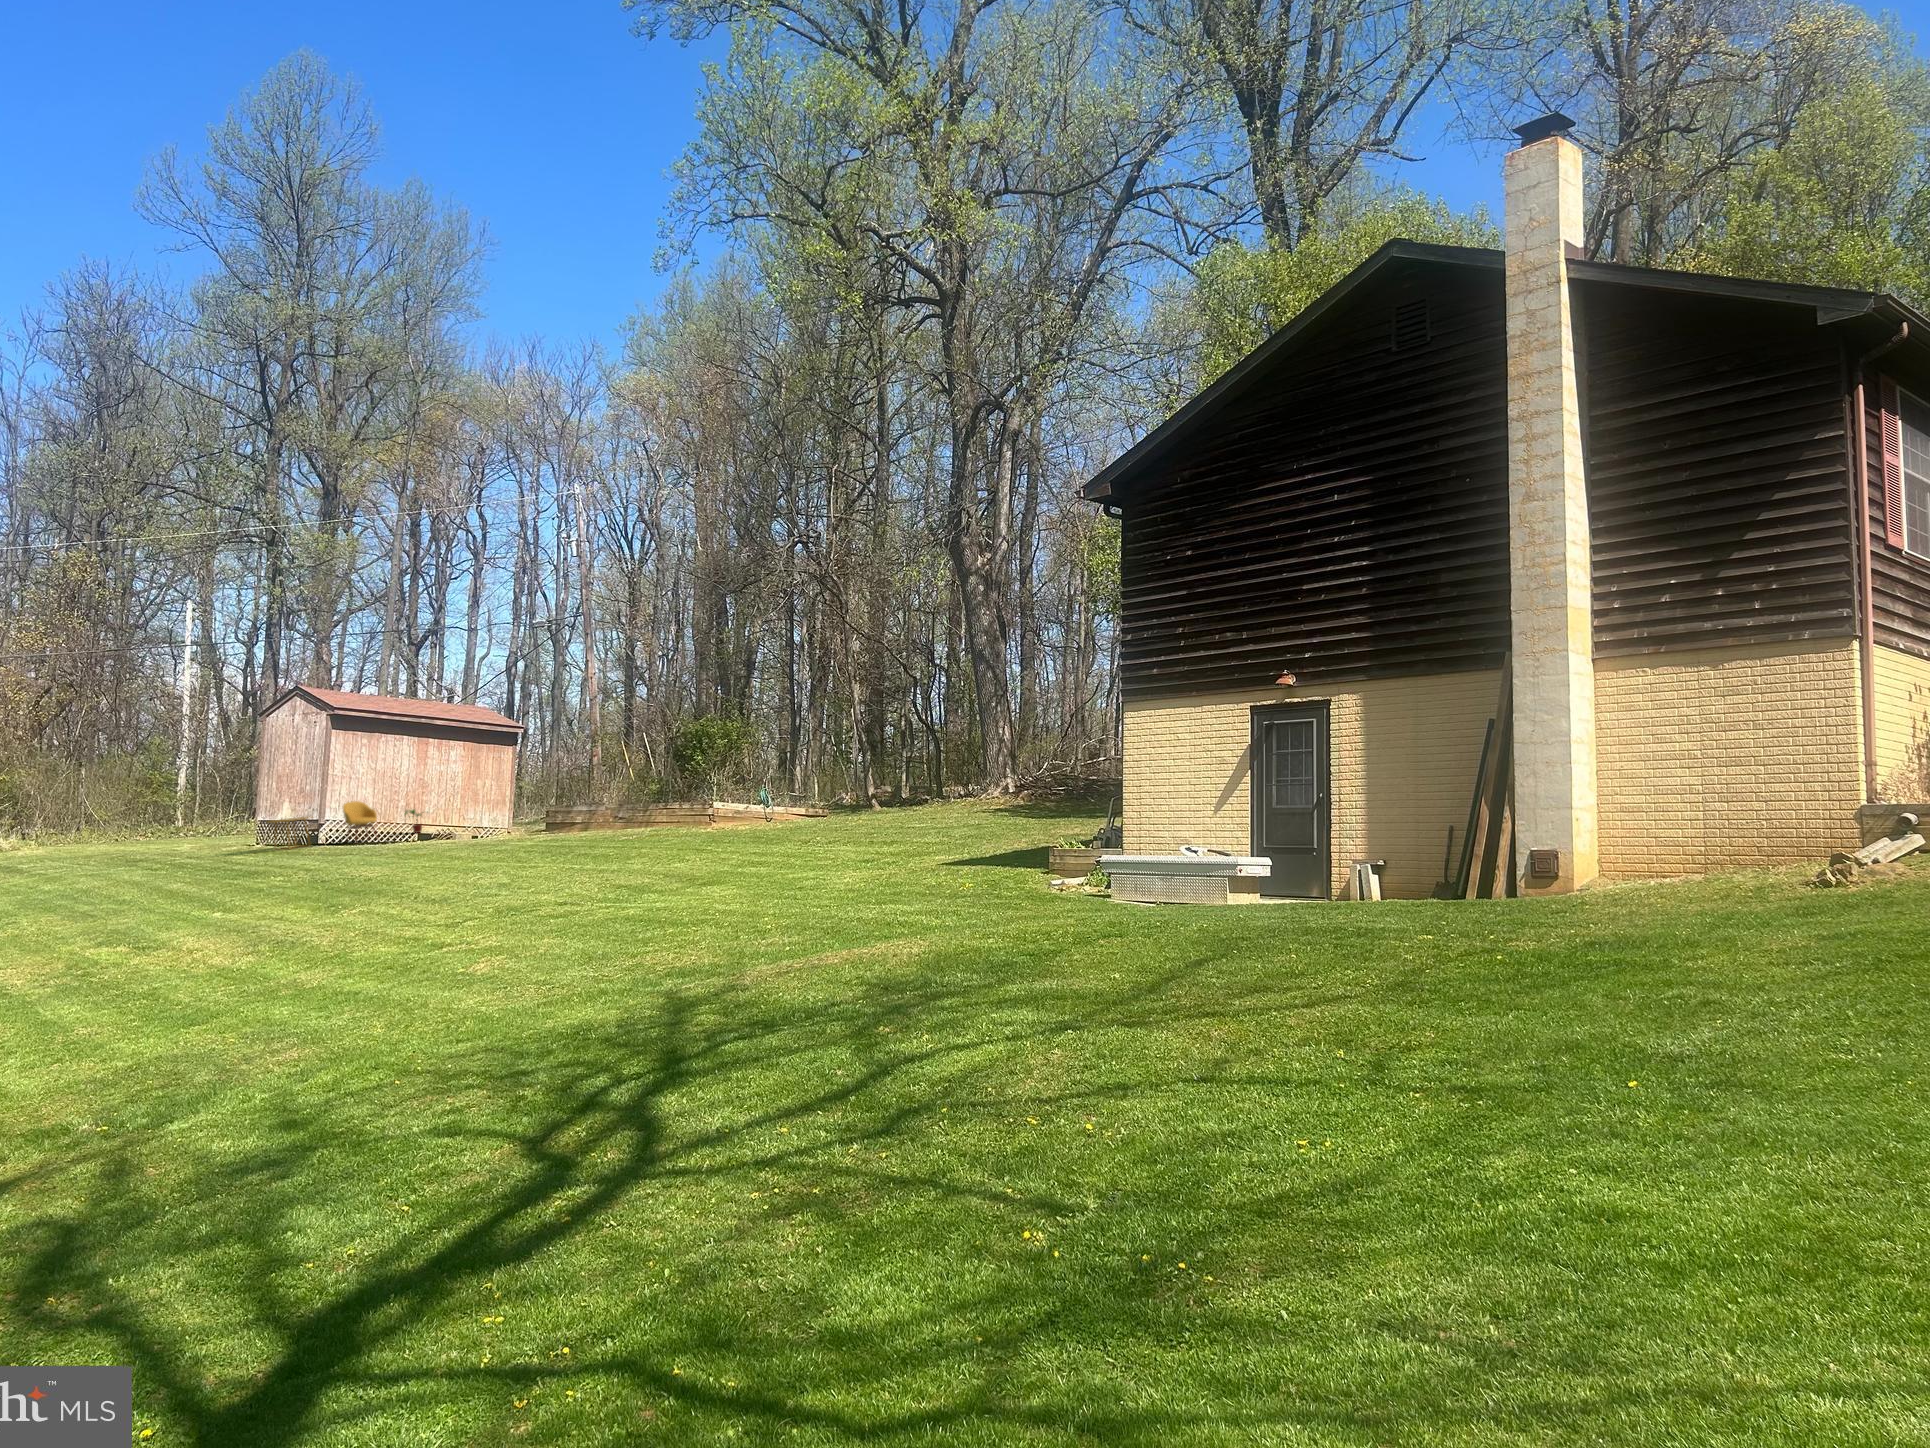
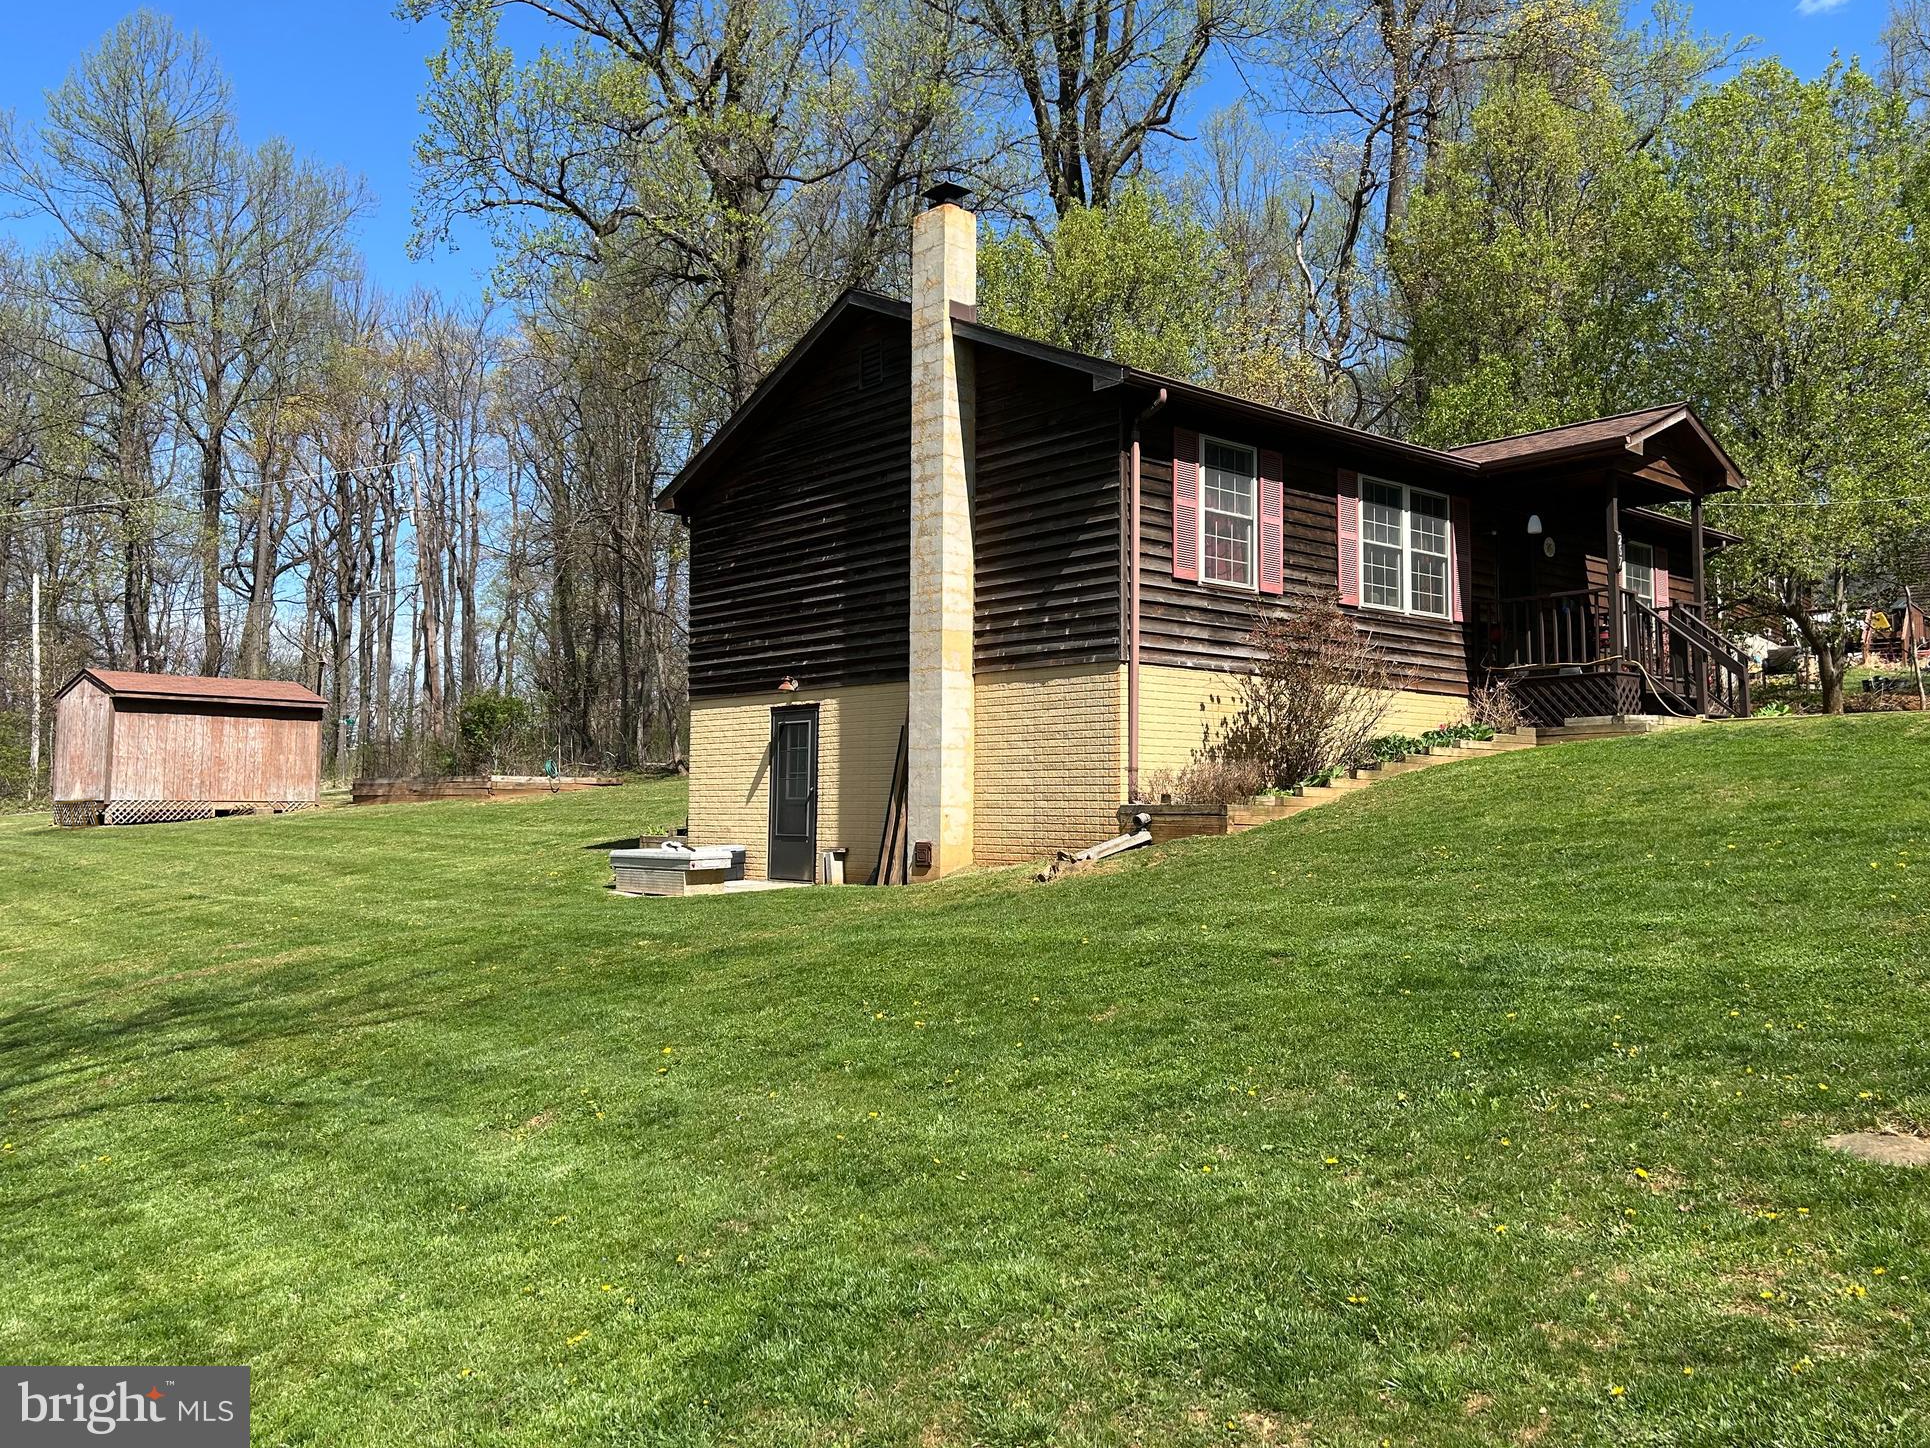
chair: present [343,801,377,840] -> none [128,781,166,822]
potted plant: present [405,810,422,833] -> none [196,787,226,810]

